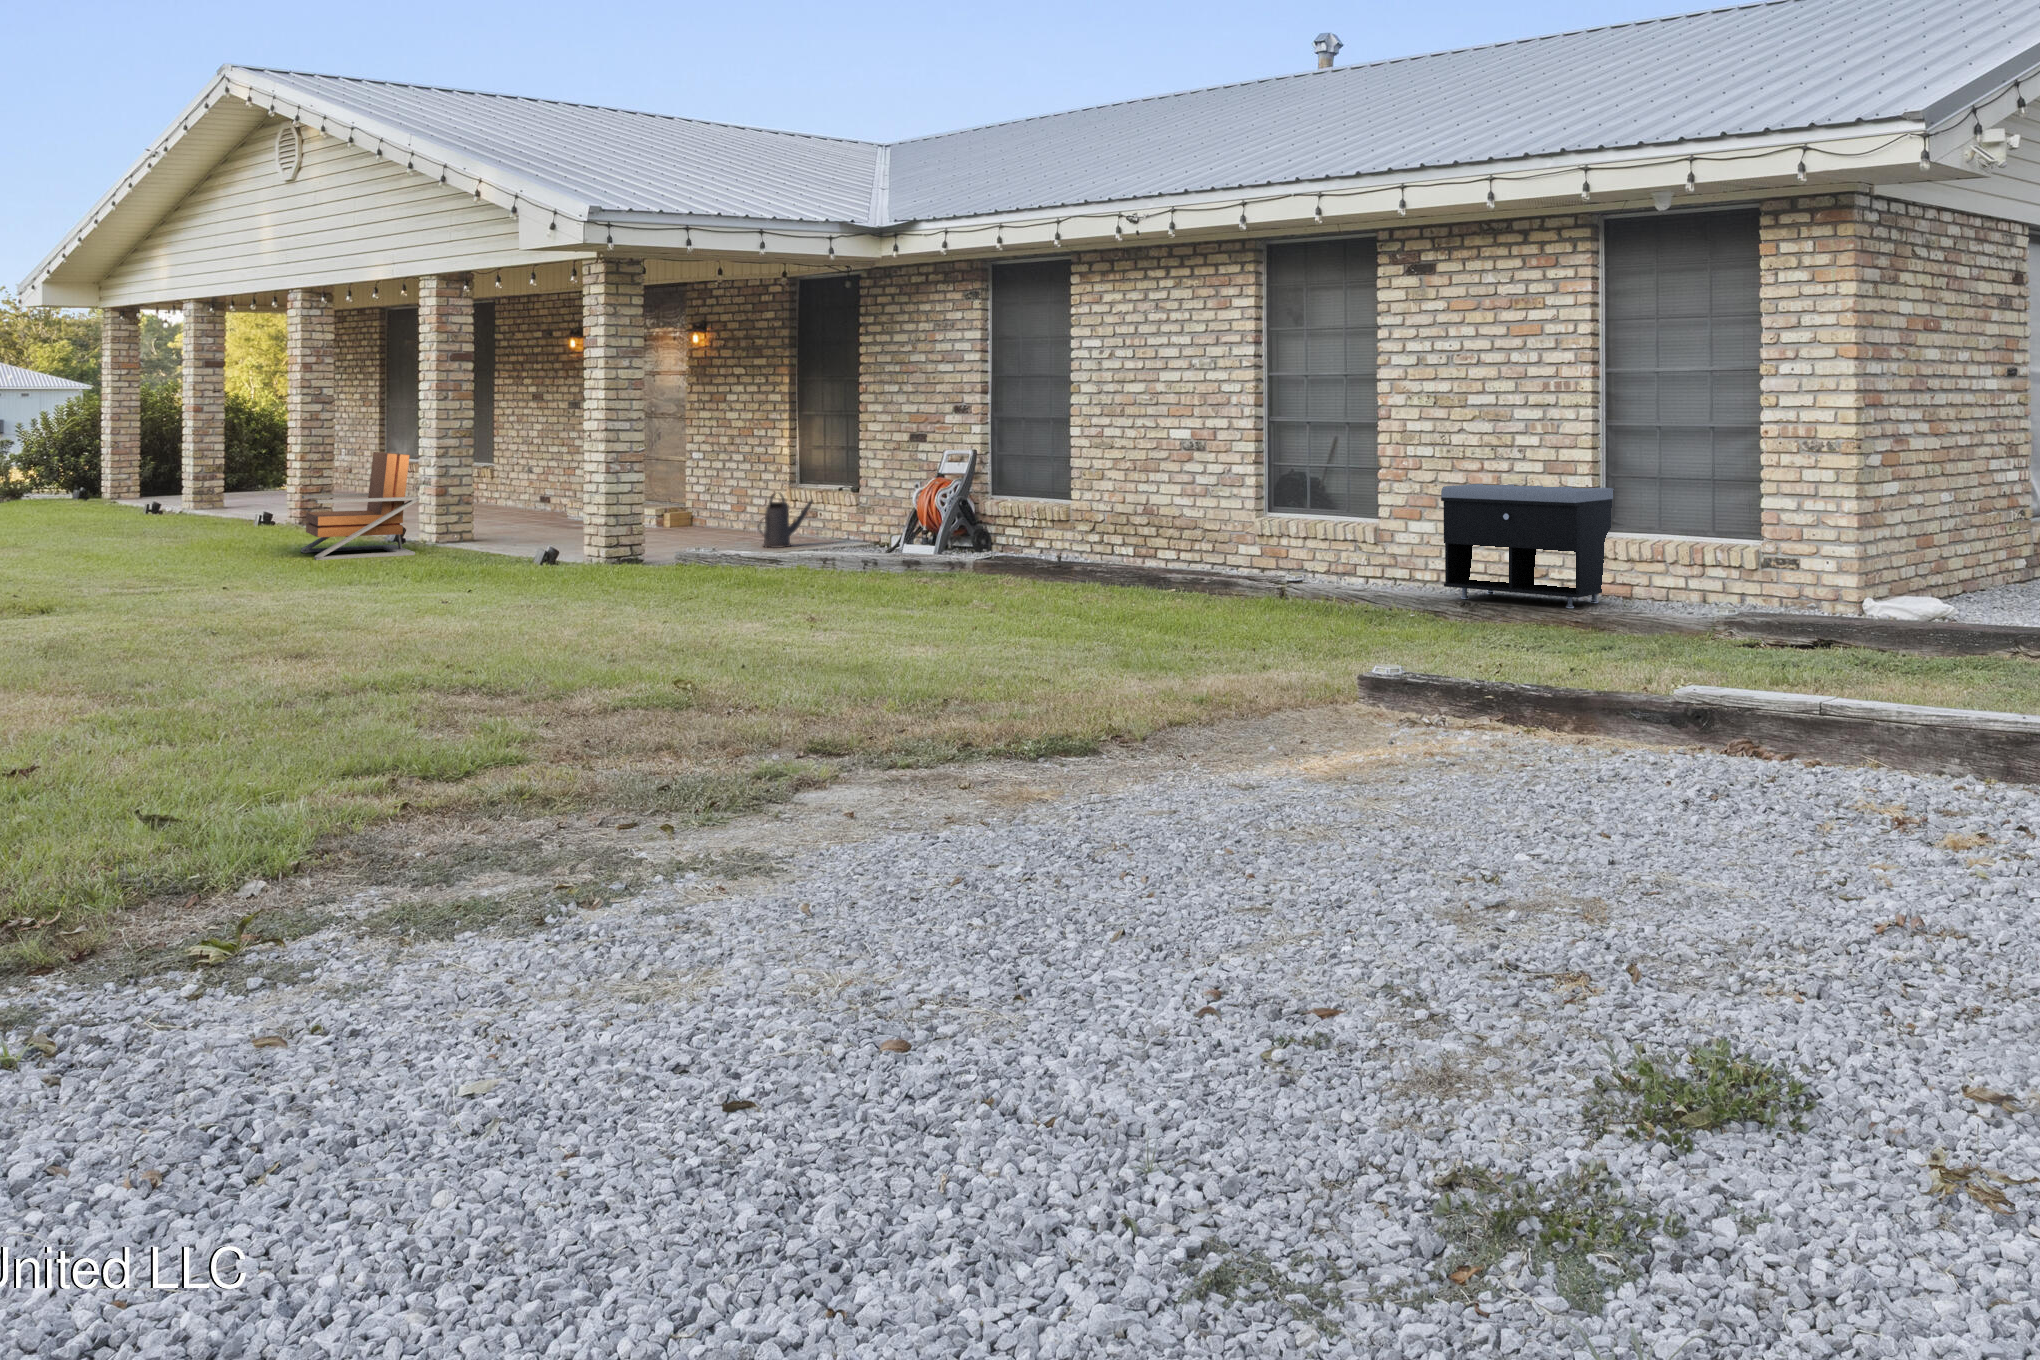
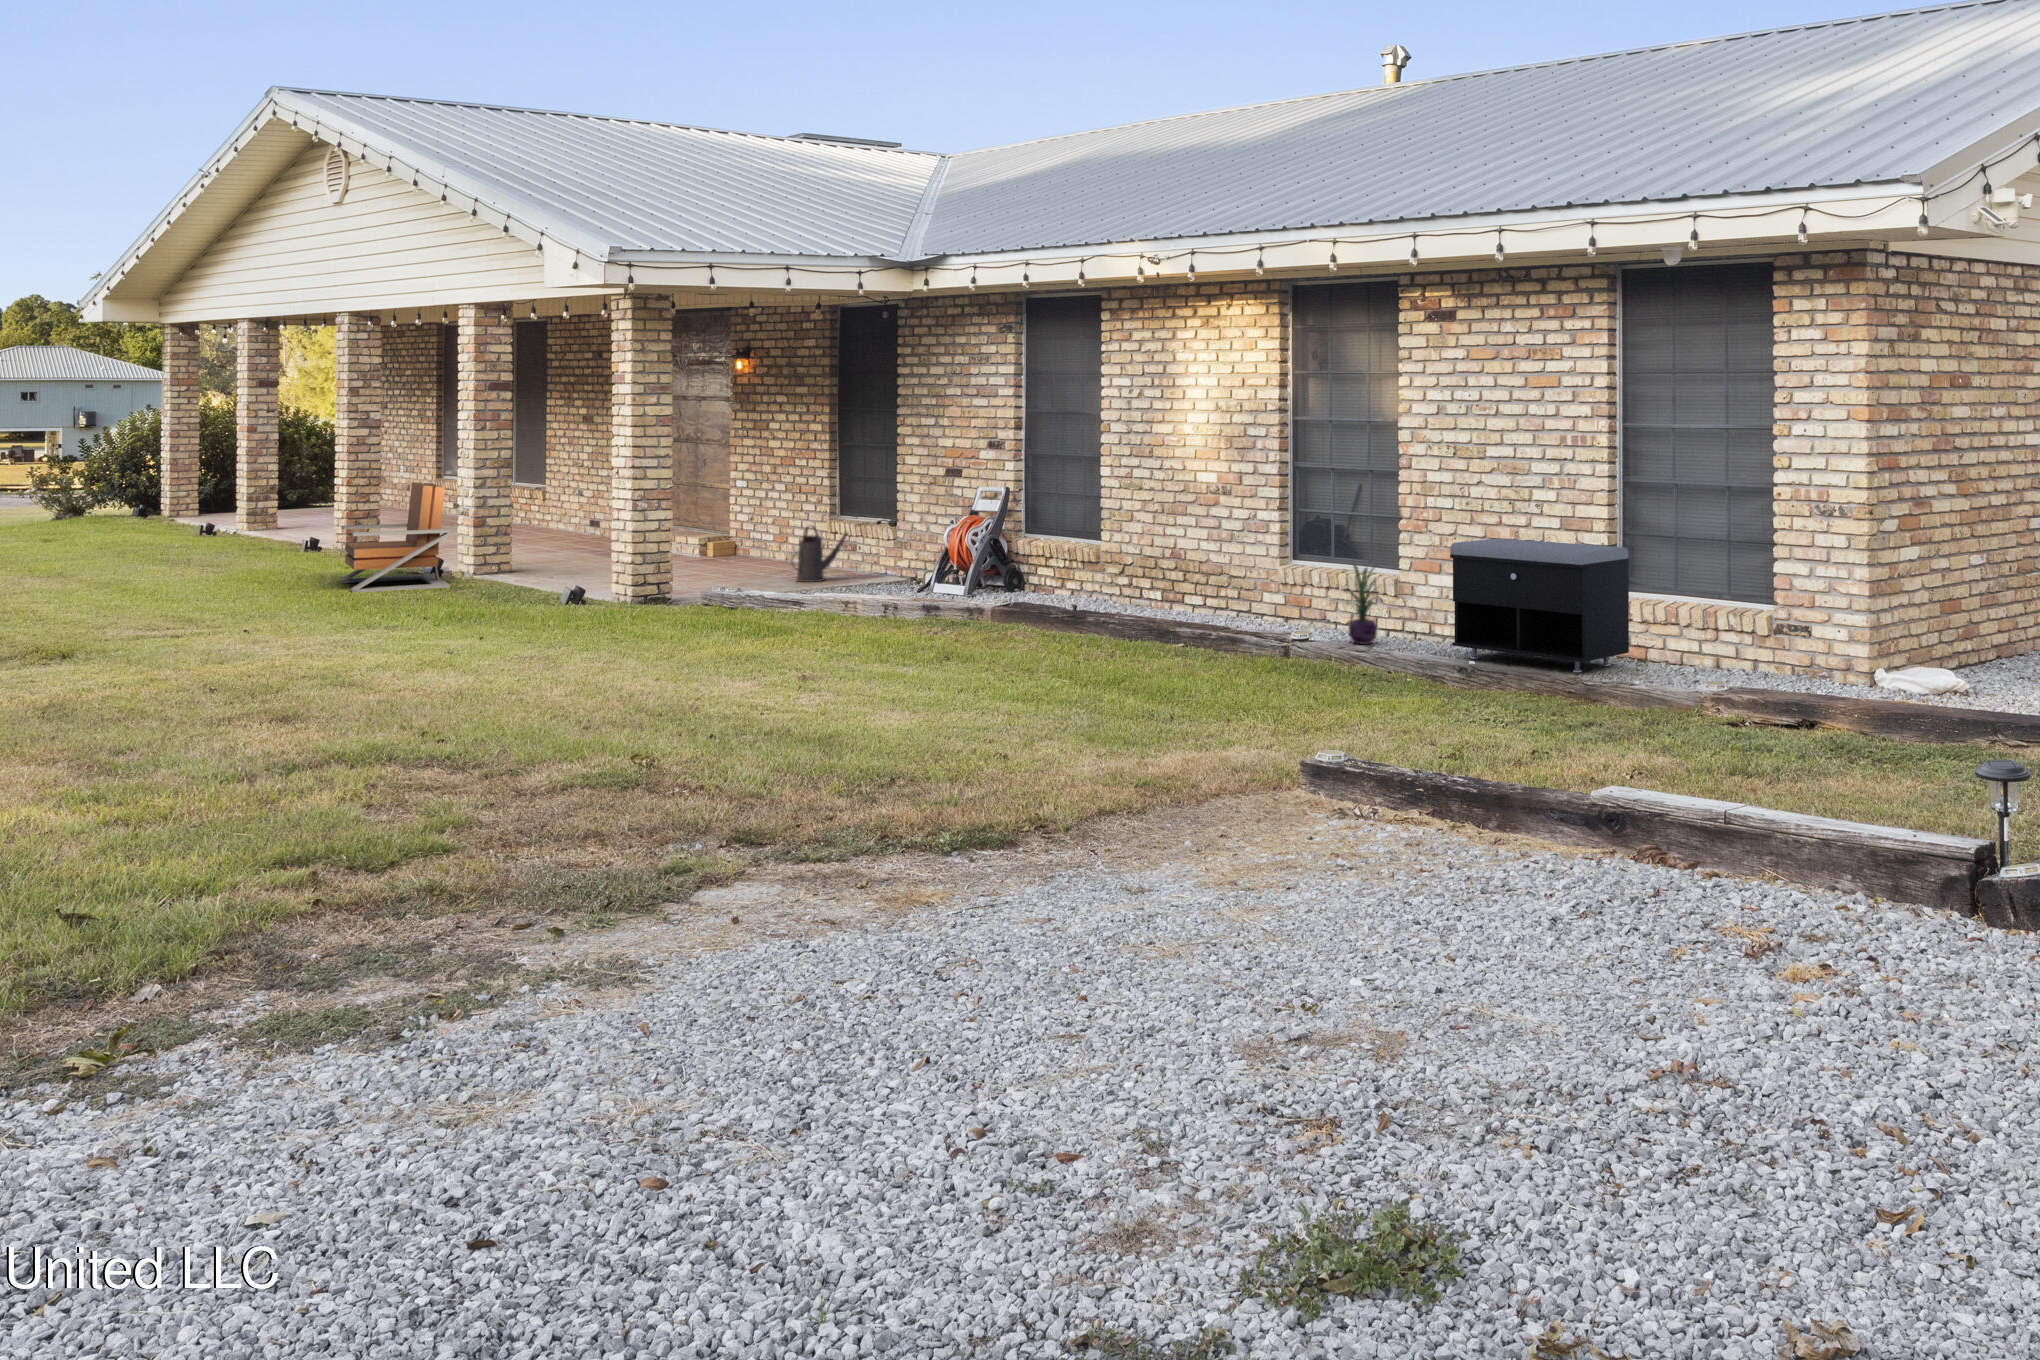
decorative plant: none [1310,511,1391,589] -> present [1345,564,1401,644]

